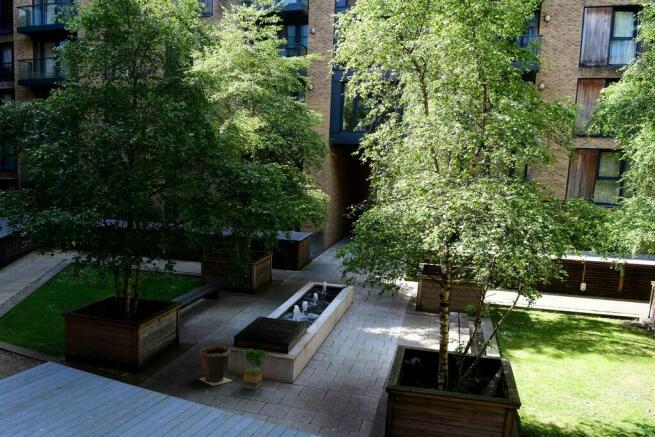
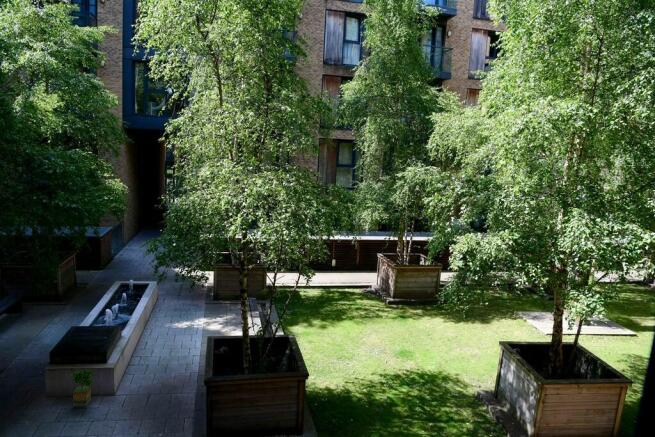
waste bin: present [200,346,232,386] -> none [24,372,61,411]

